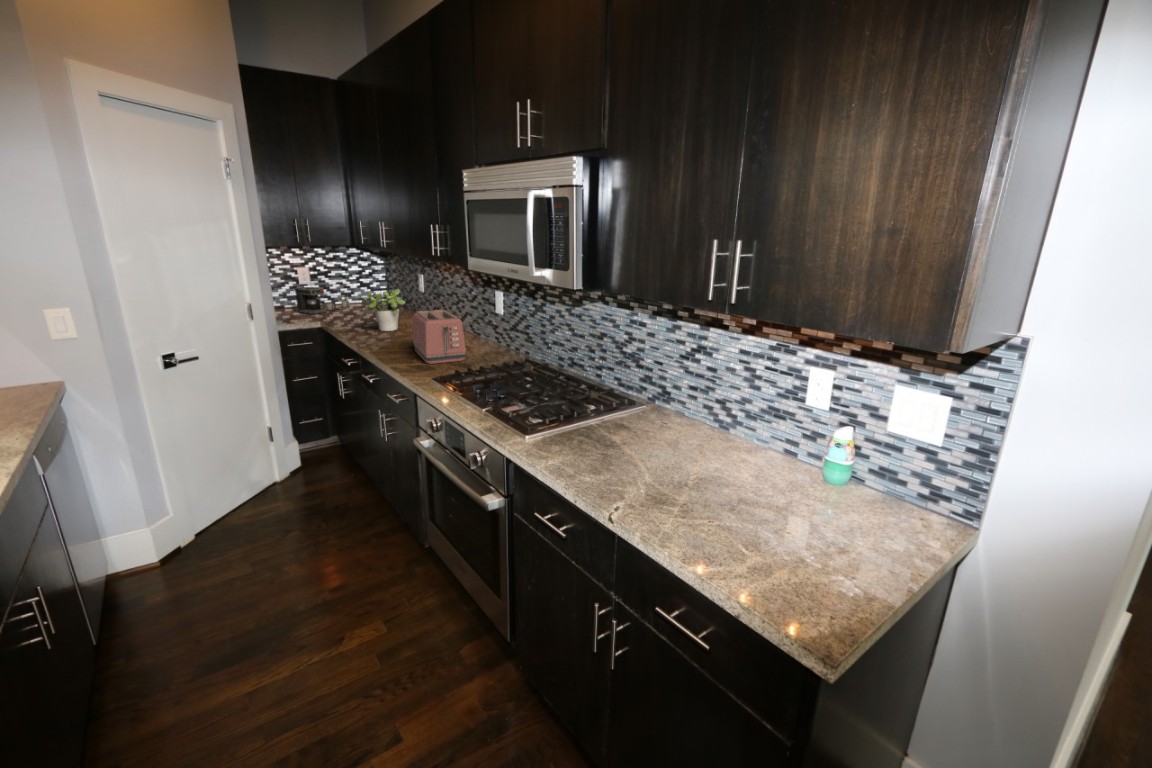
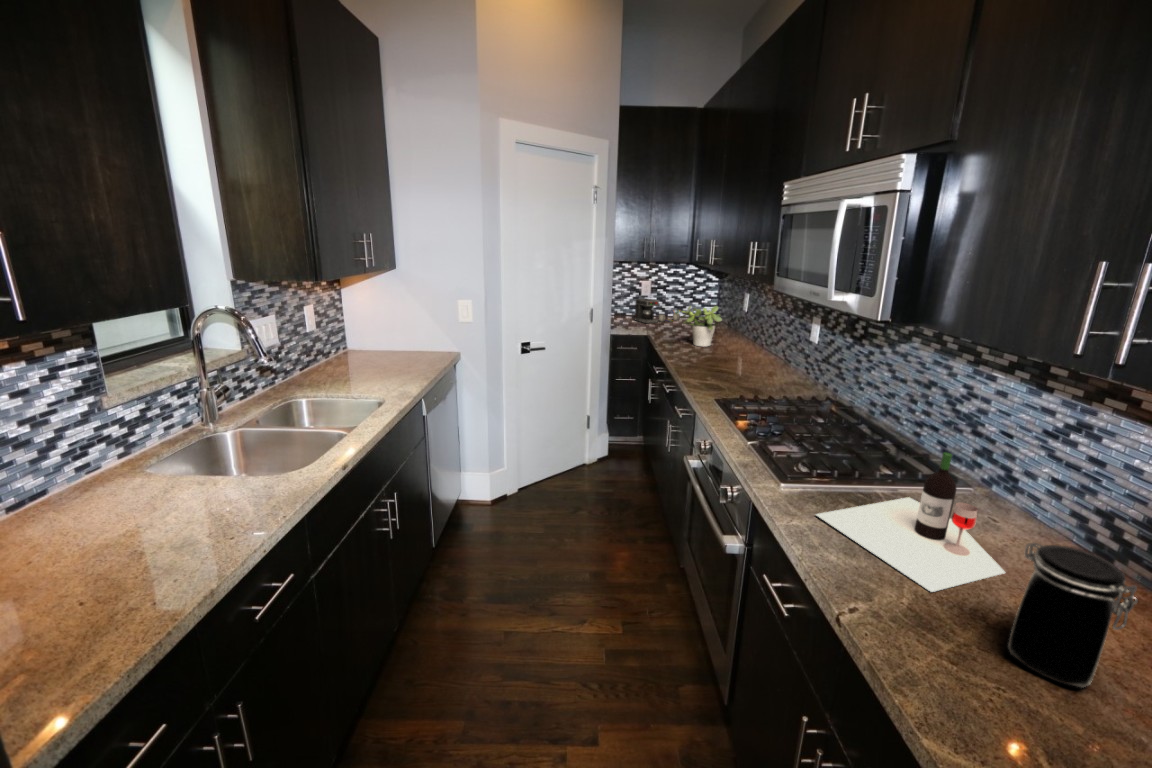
toaster: present [413,310,466,364] -> none [714,330,764,387]
wine bottle: none [562,381,698,480] -> present [816,452,1005,592]
jar: none [705,422,763,506] -> present [1008,543,1138,687]

